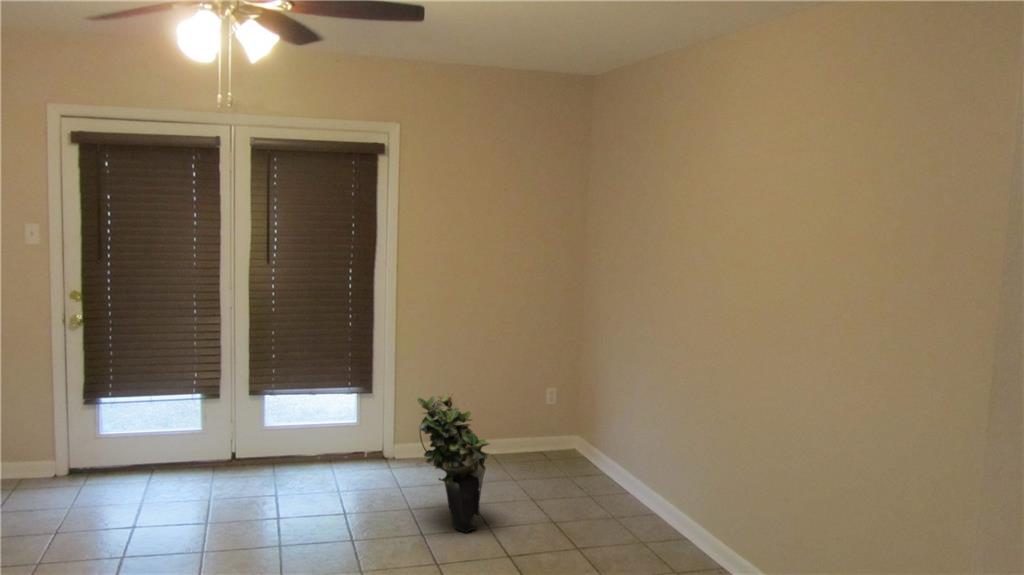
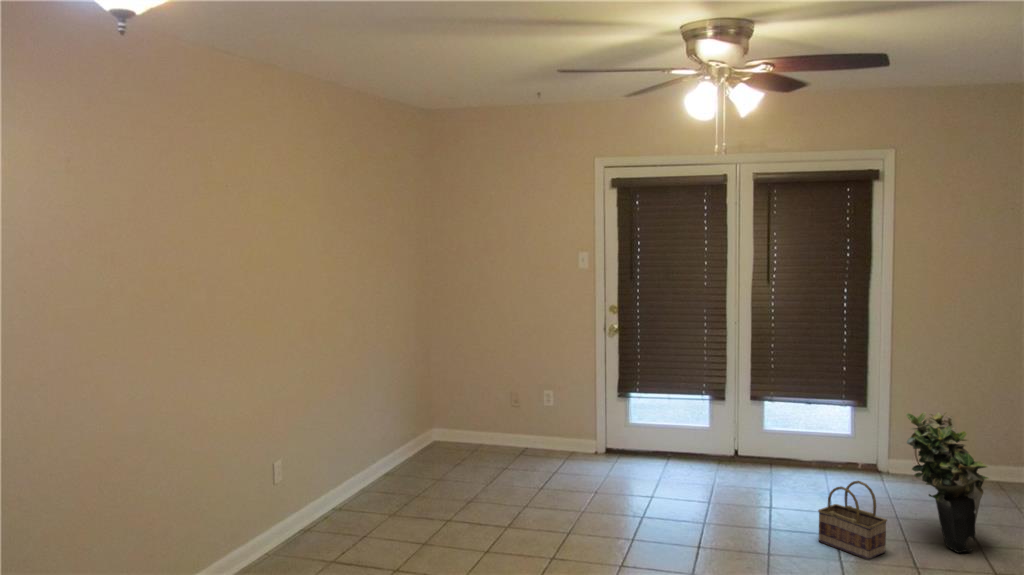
basket: none [333,475,402,558] -> present [818,481,887,559]

